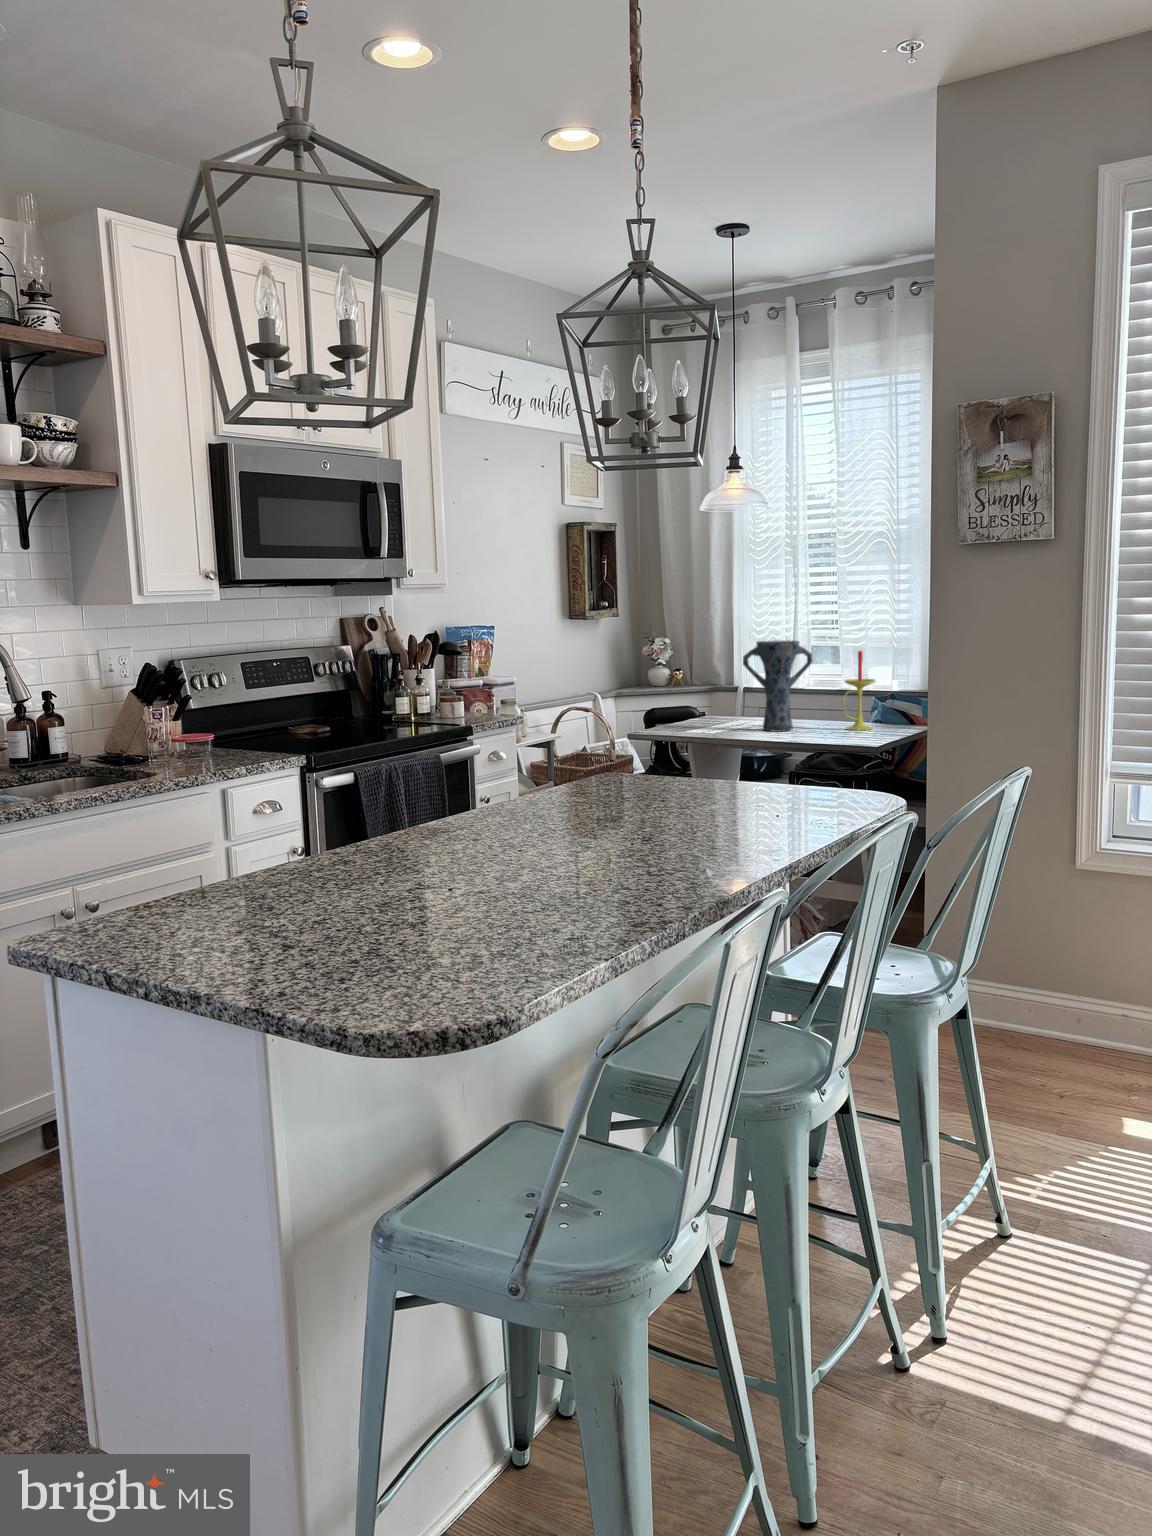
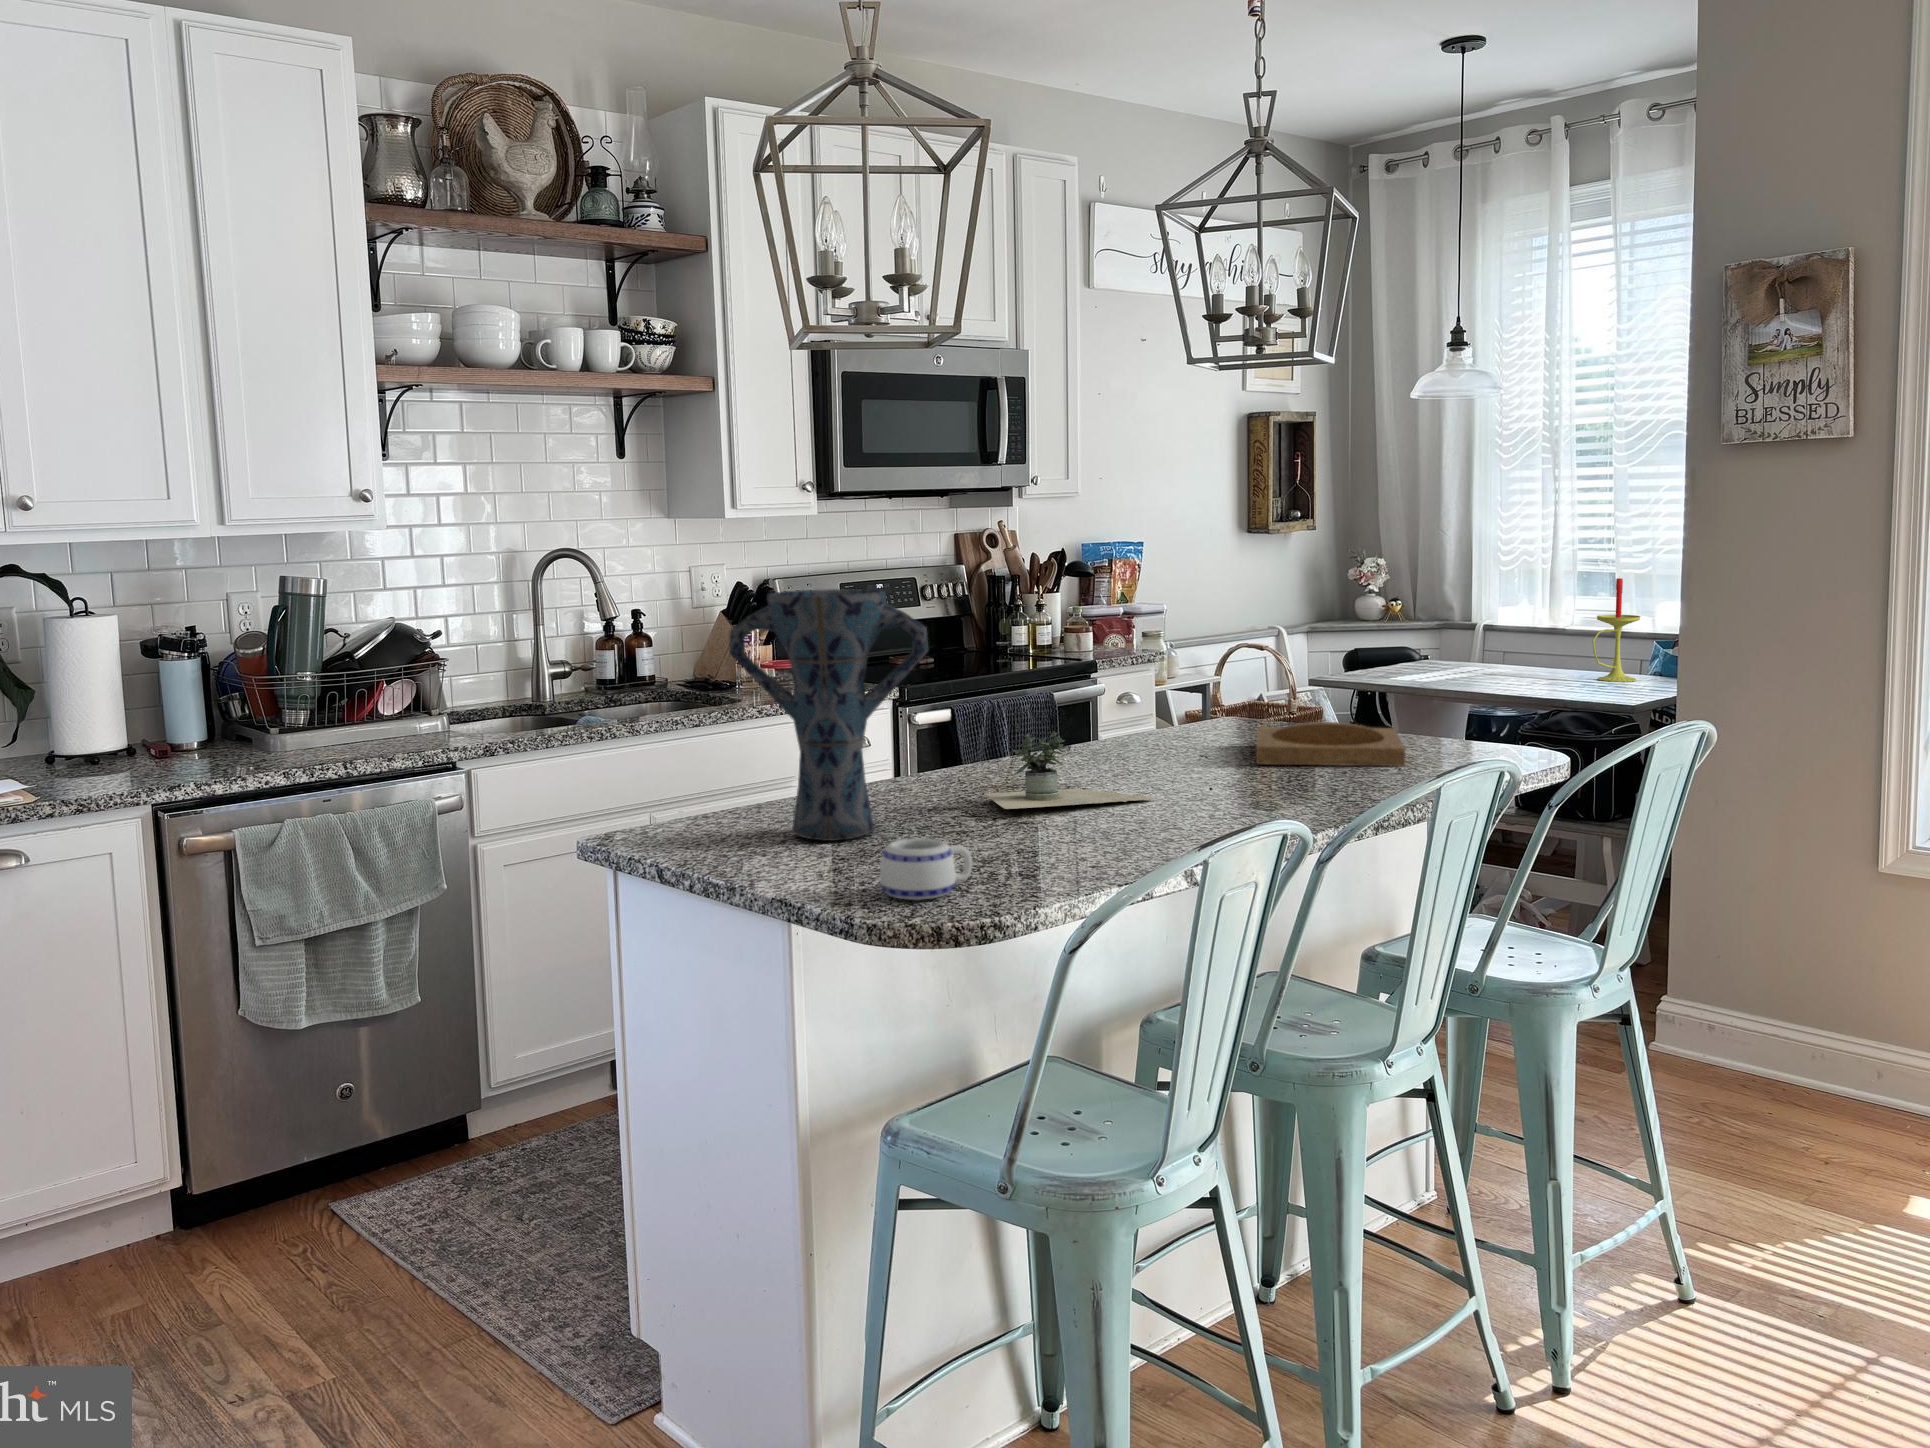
vase: present [743,641,813,732] -> present [729,589,928,841]
tray: none [645,778,782,819] -> present [1256,722,1405,766]
potted plant: none [427,801,633,881] -> present [985,731,1208,809]
mug: none [365,930,459,999] -> present [880,838,972,900]

